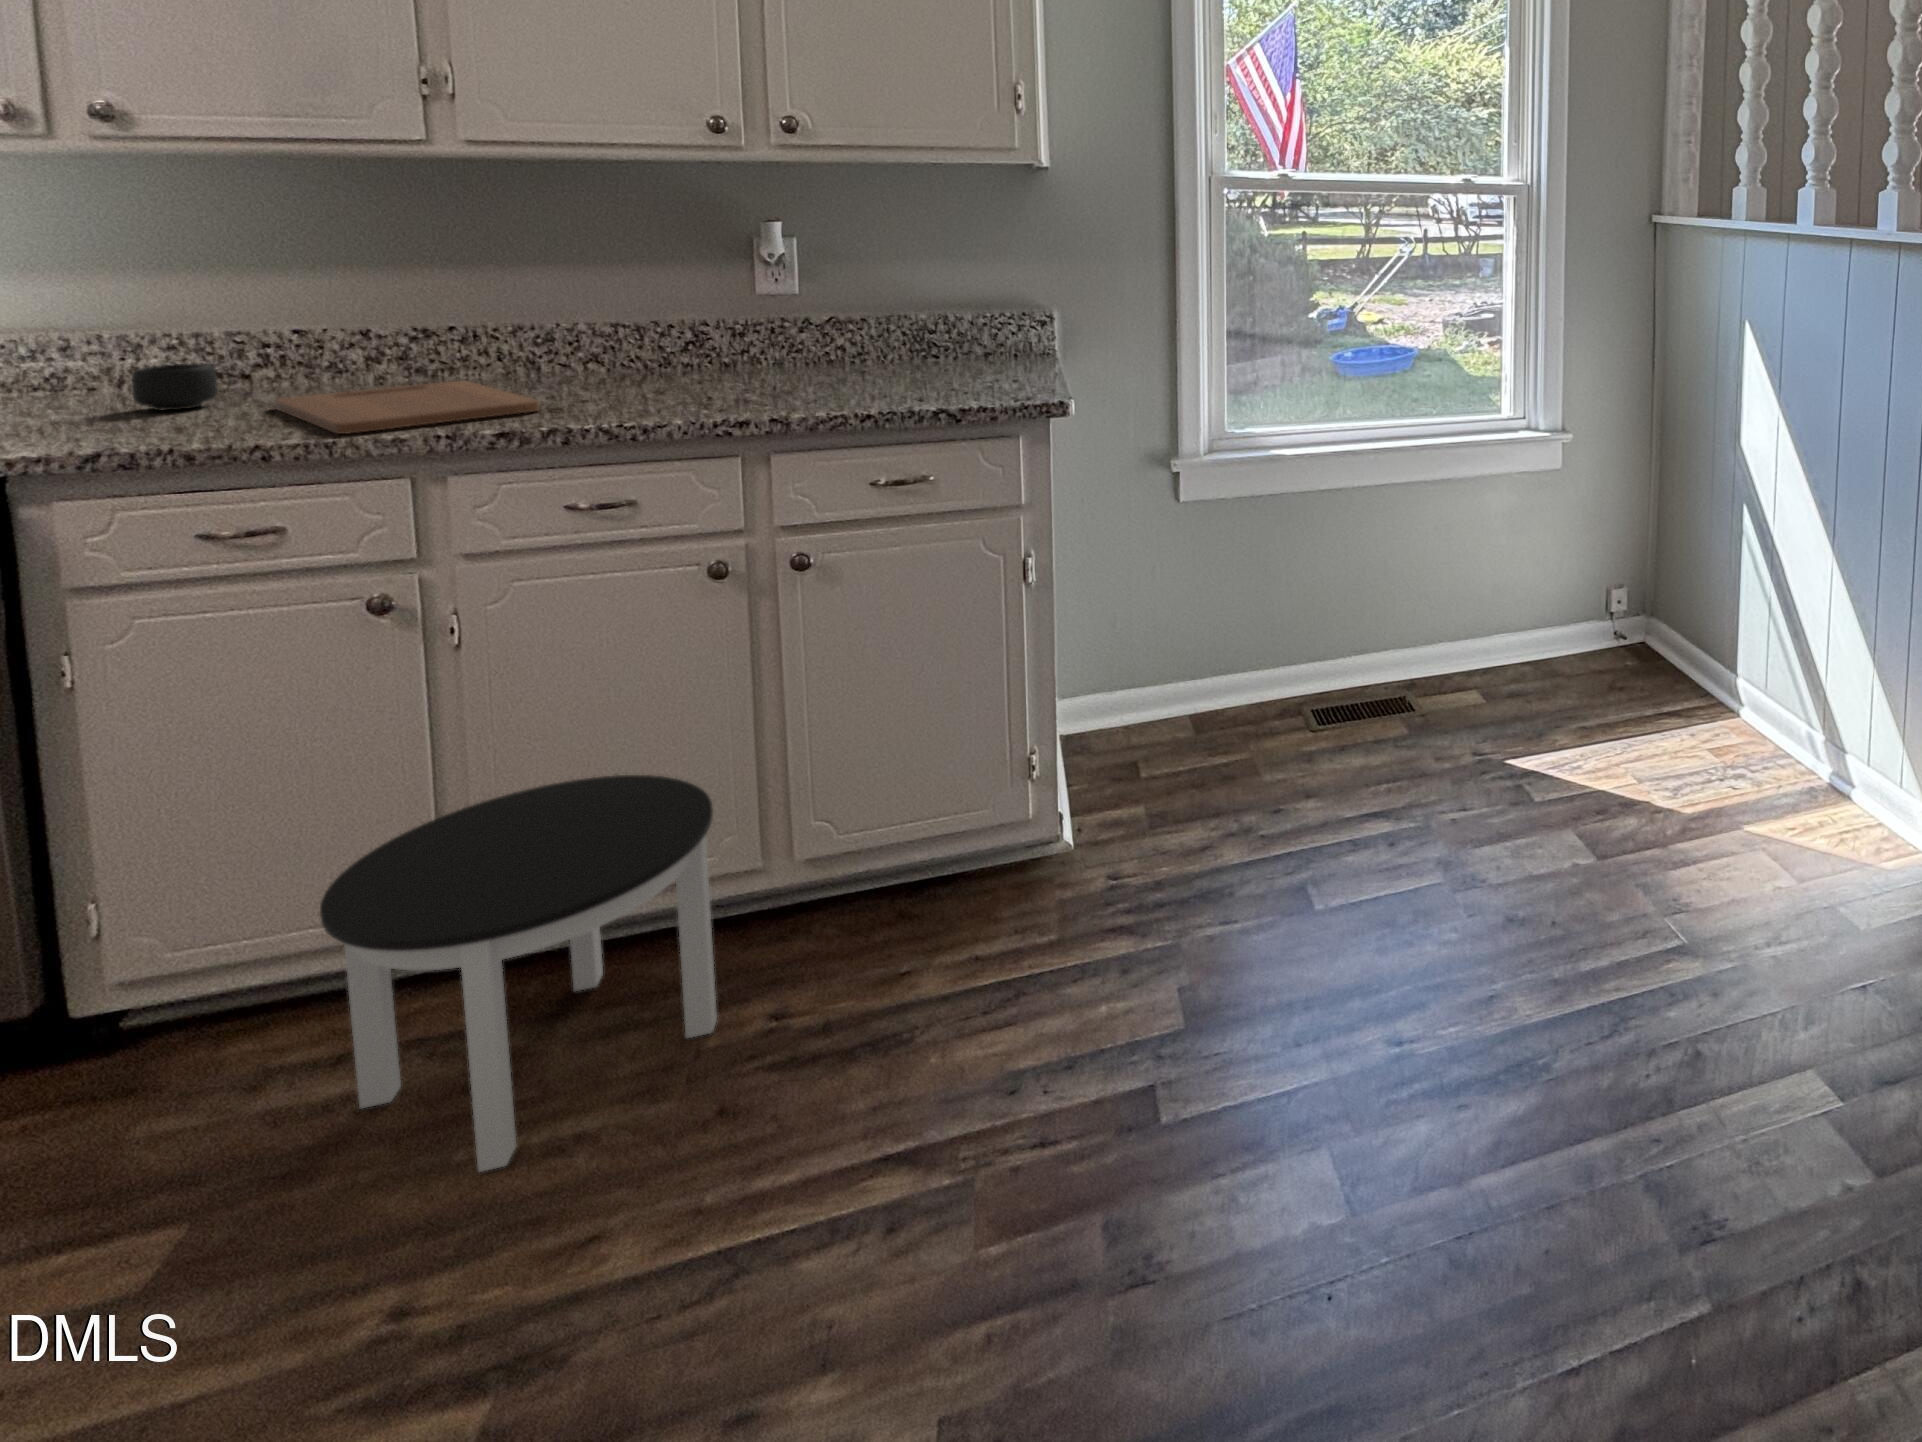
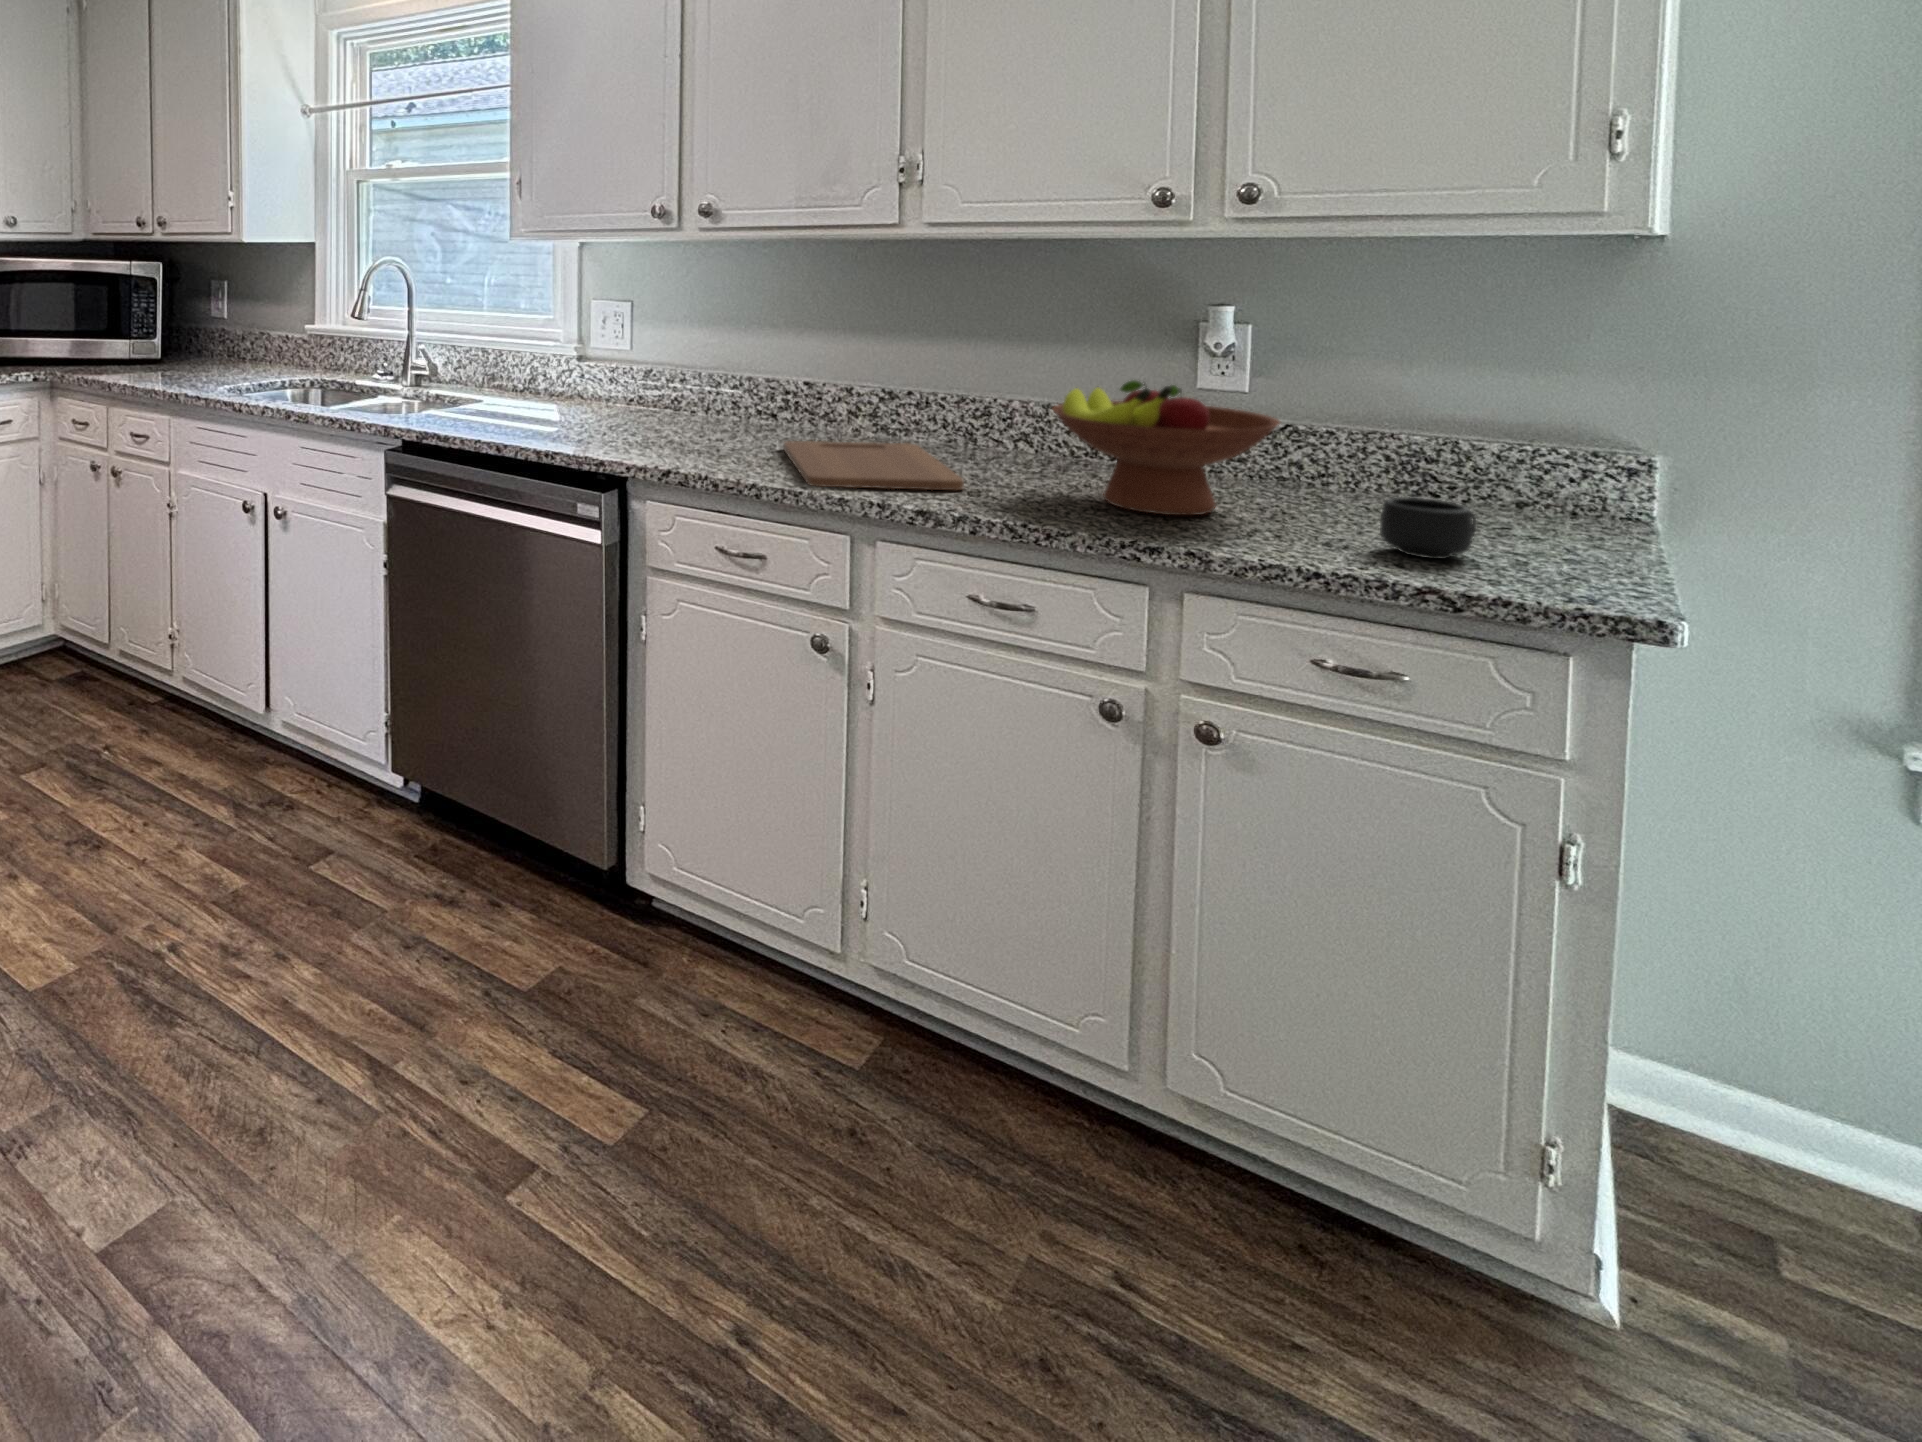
fruit bowl: none [628,287,829,400] -> present [1053,380,1280,515]
mug: present [132,363,231,410] -> present [1380,497,1476,559]
round table: present [320,775,717,1172] -> none [743,859,1074,1252]

